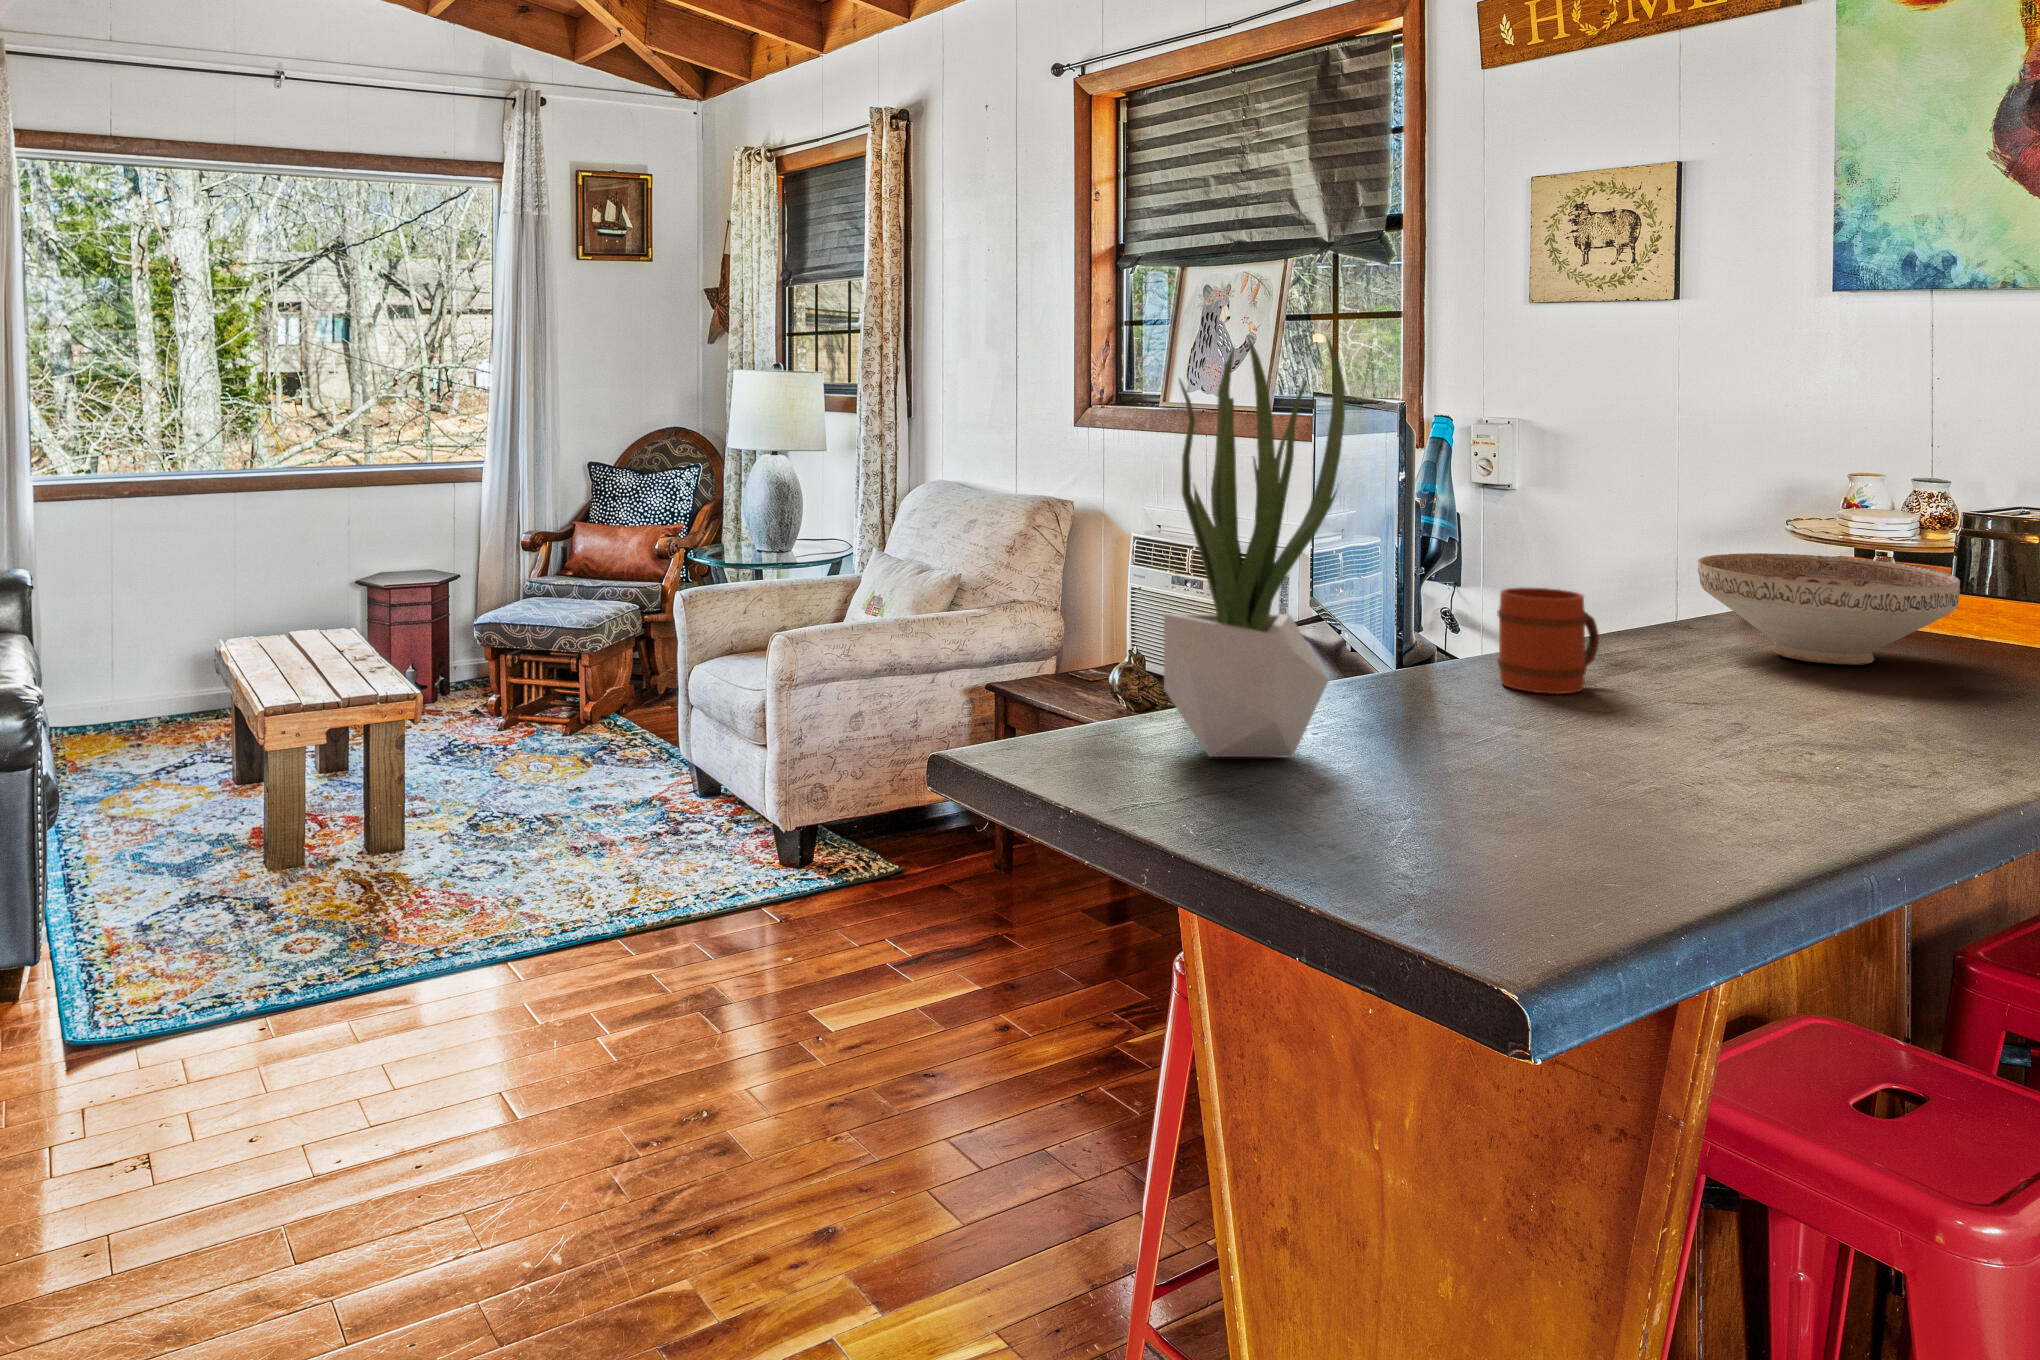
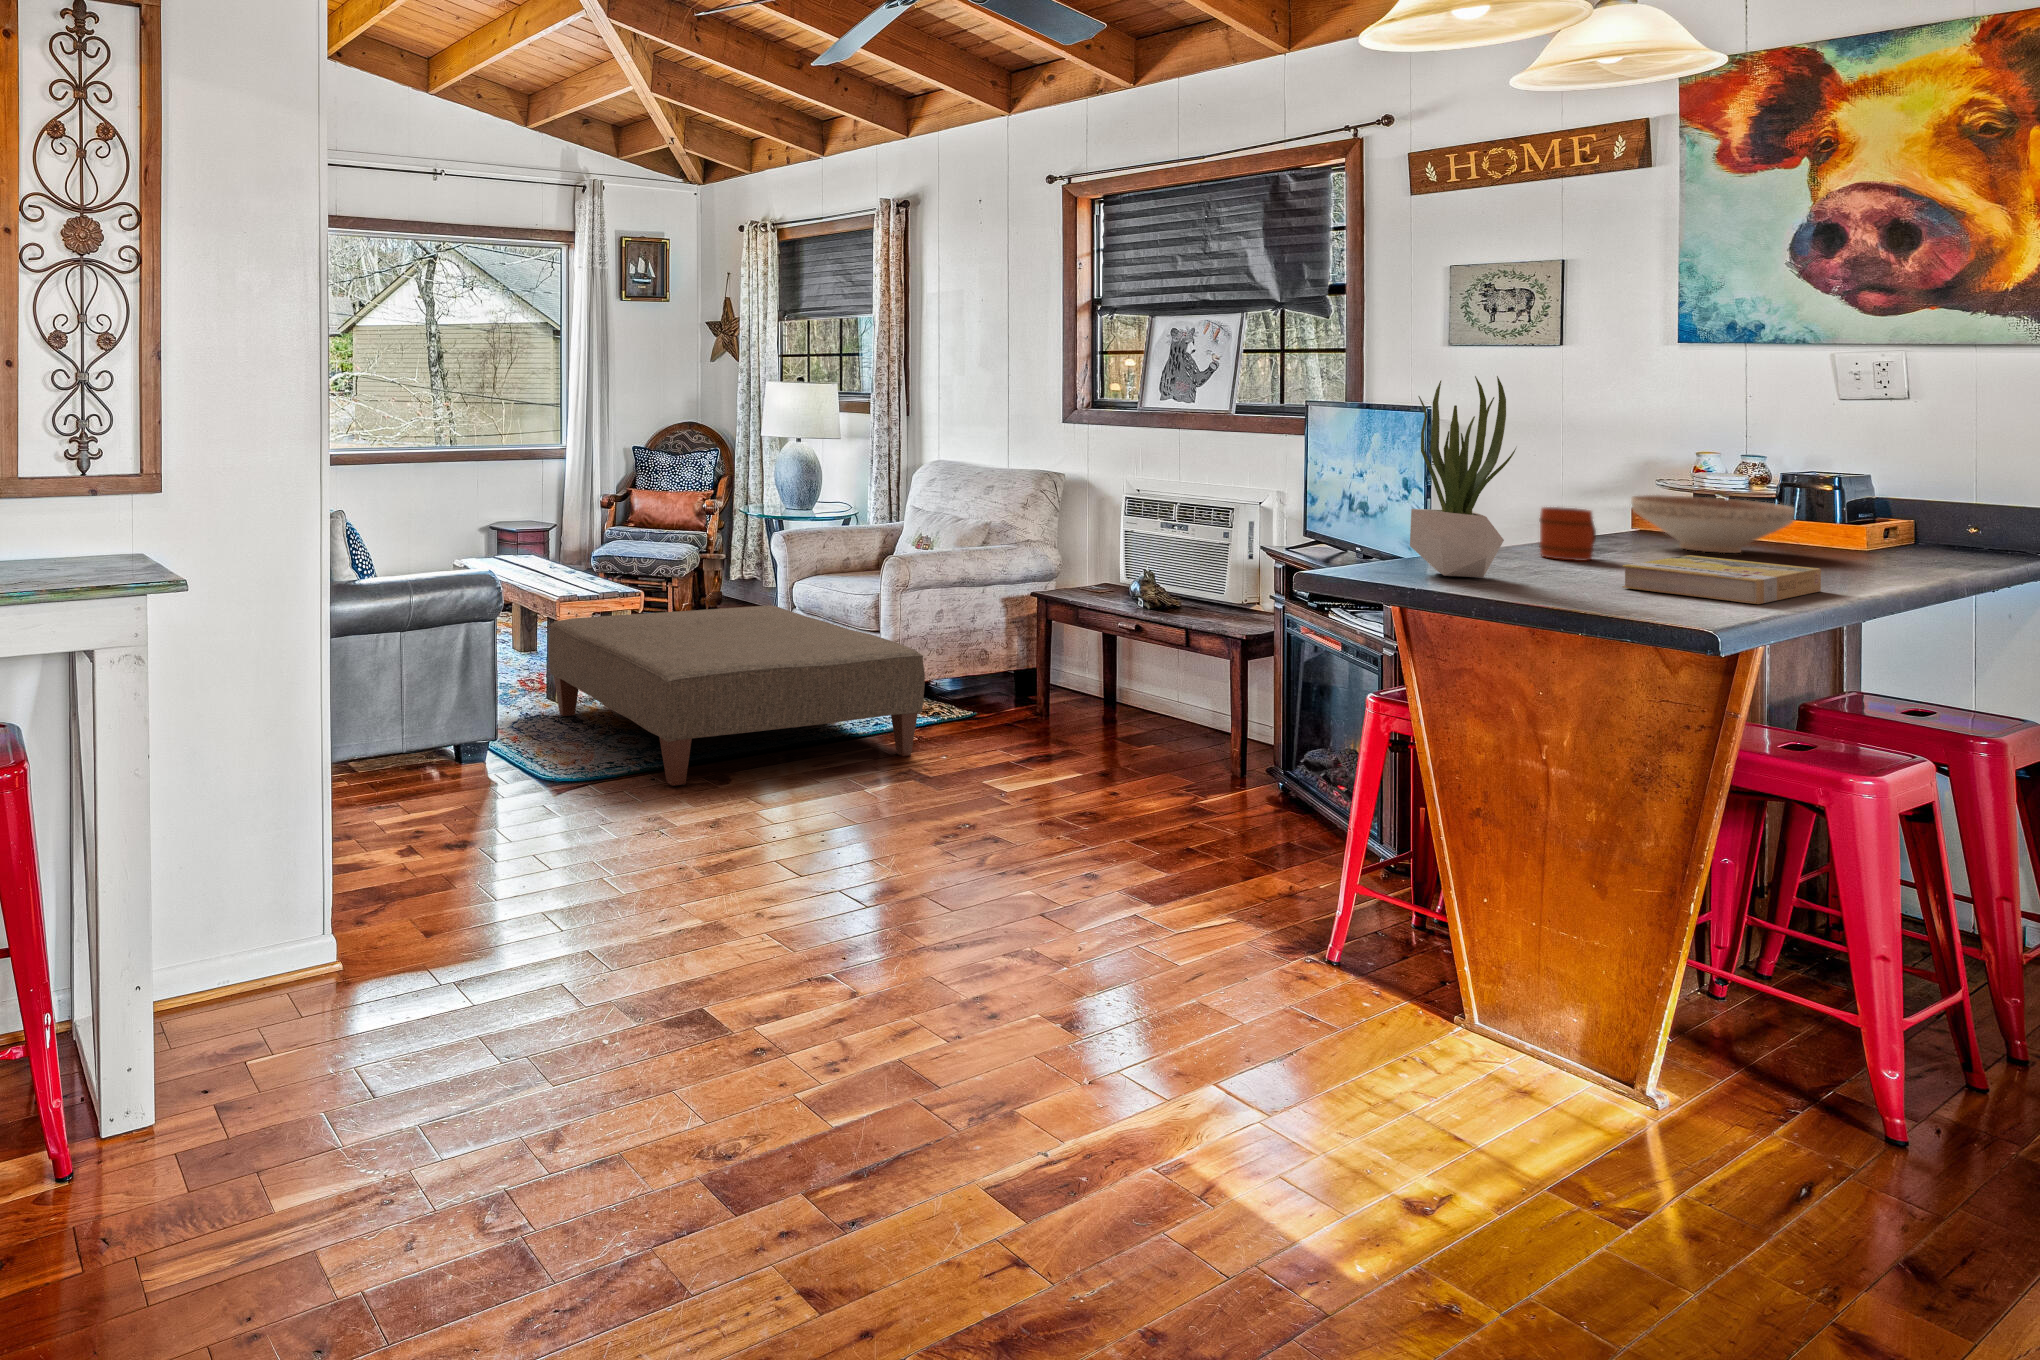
book: none [1532,699,1938,851] -> present [1622,555,1821,604]
ottoman: none [244,702,760,1035] -> present [549,605,925,786]

